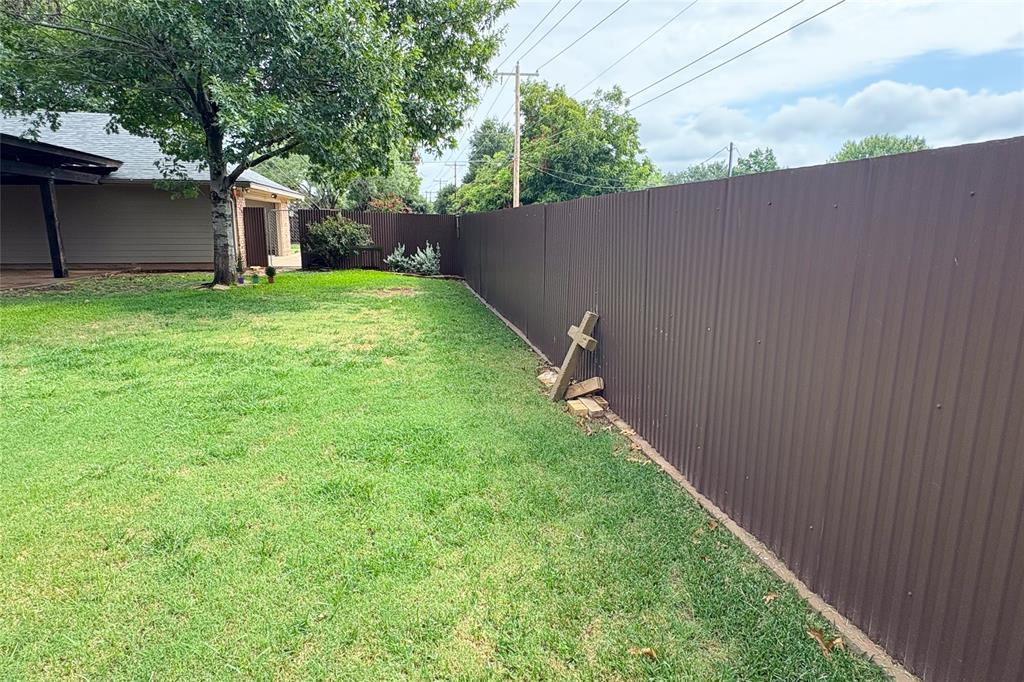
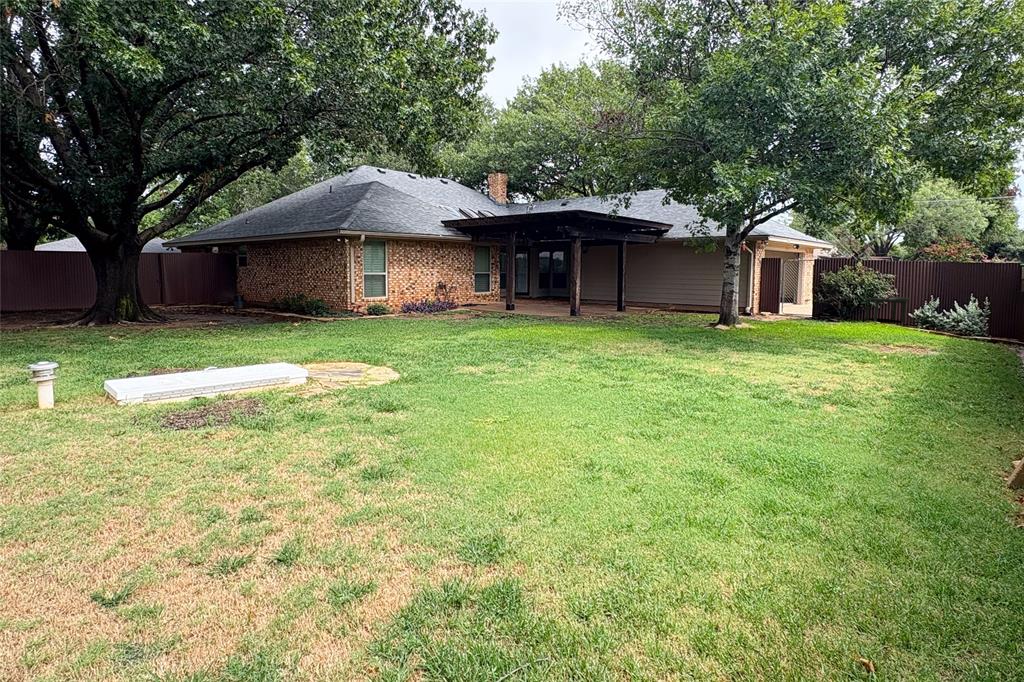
potted plant: present [234,253,276,283] -> none [738,299,777,328]

